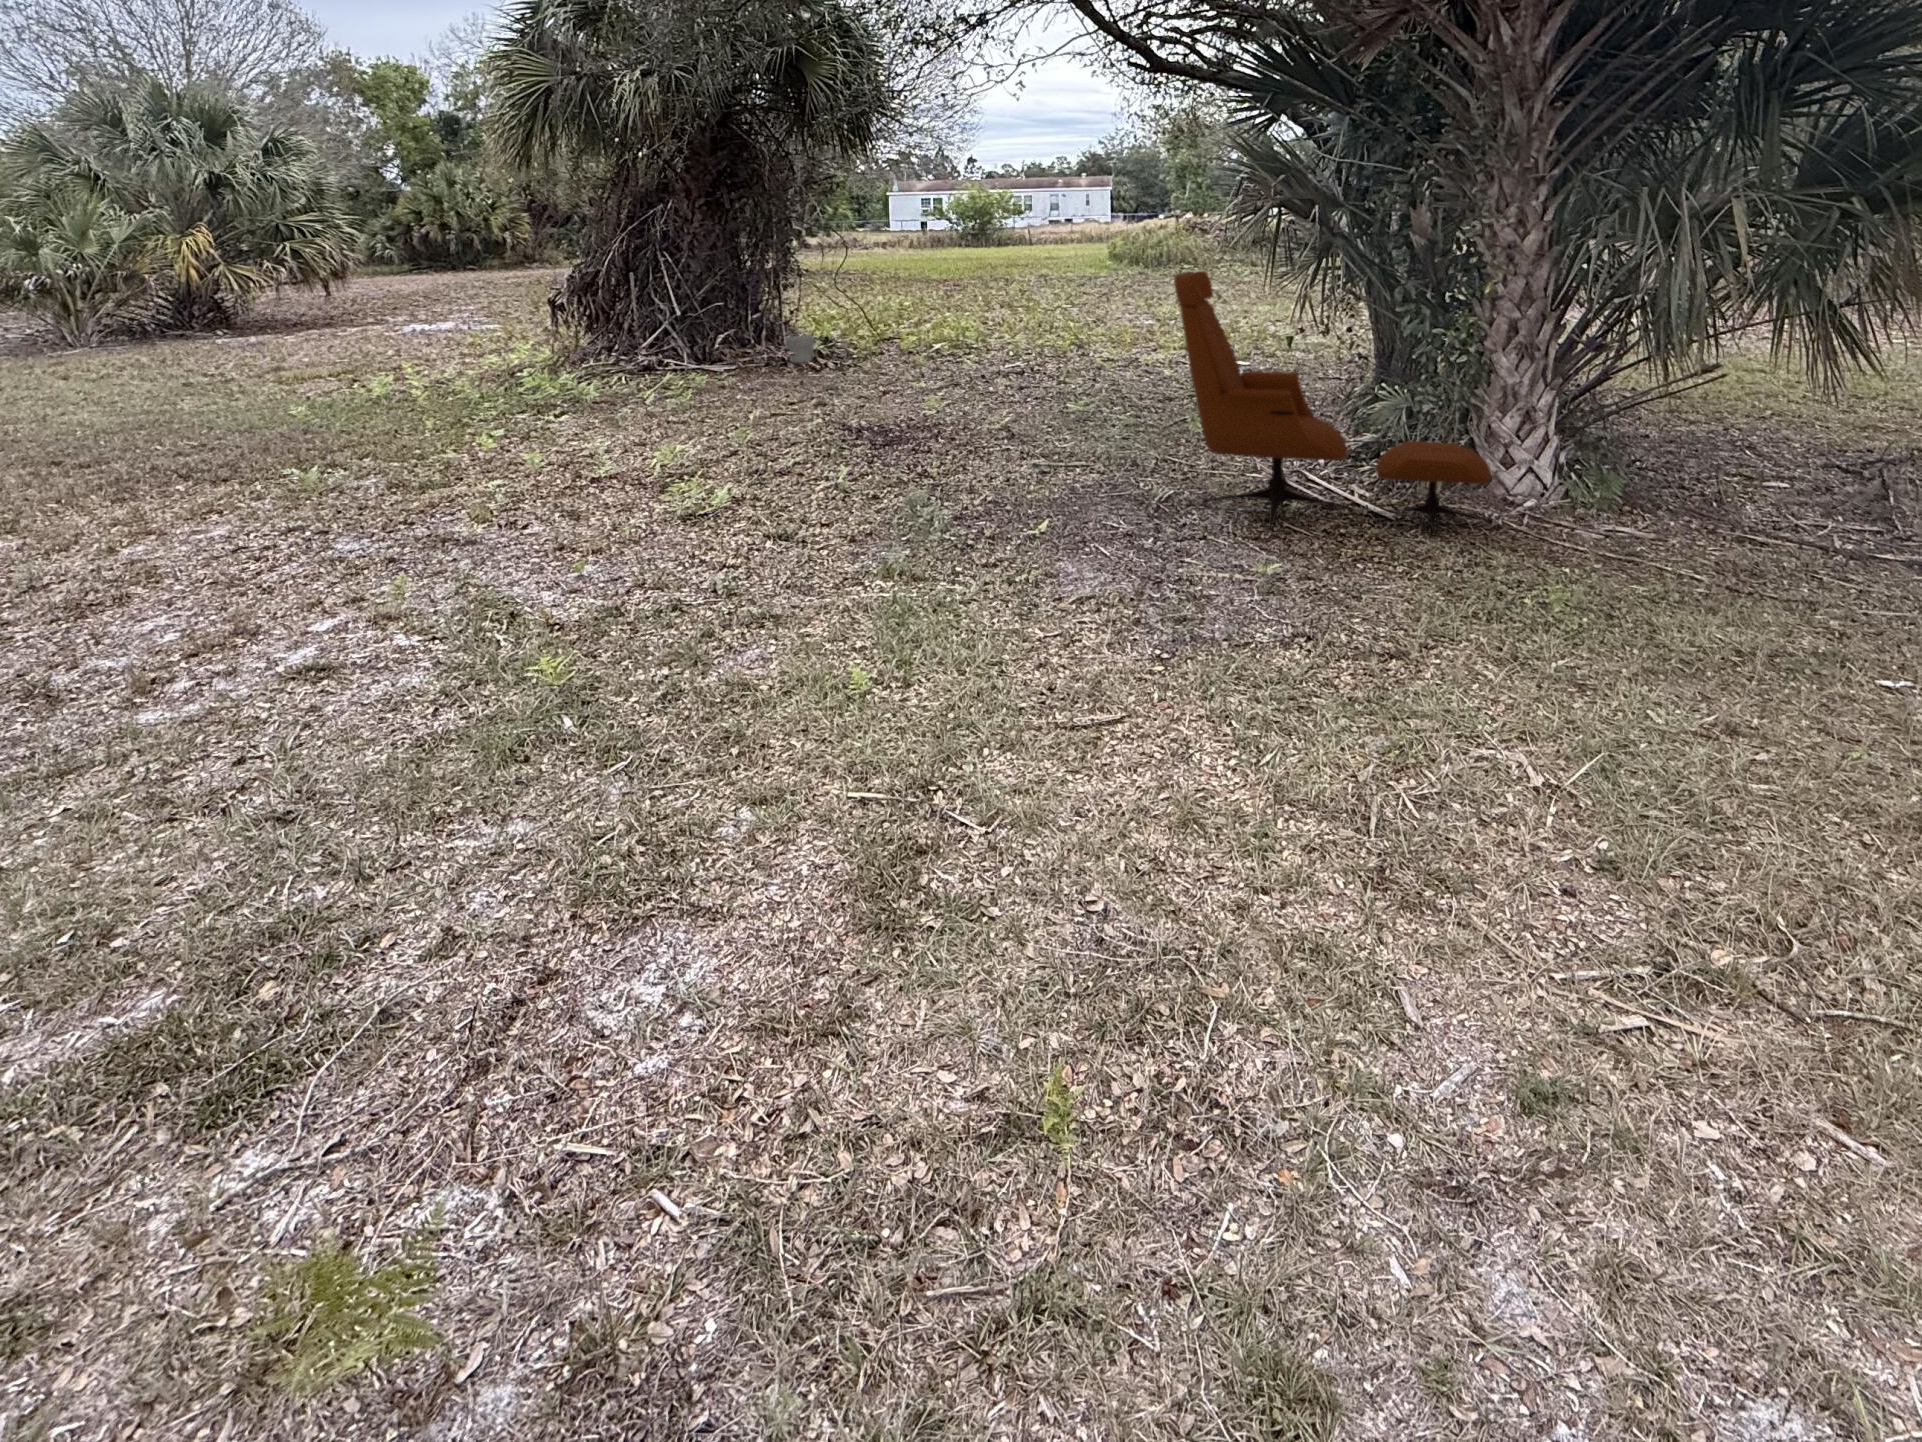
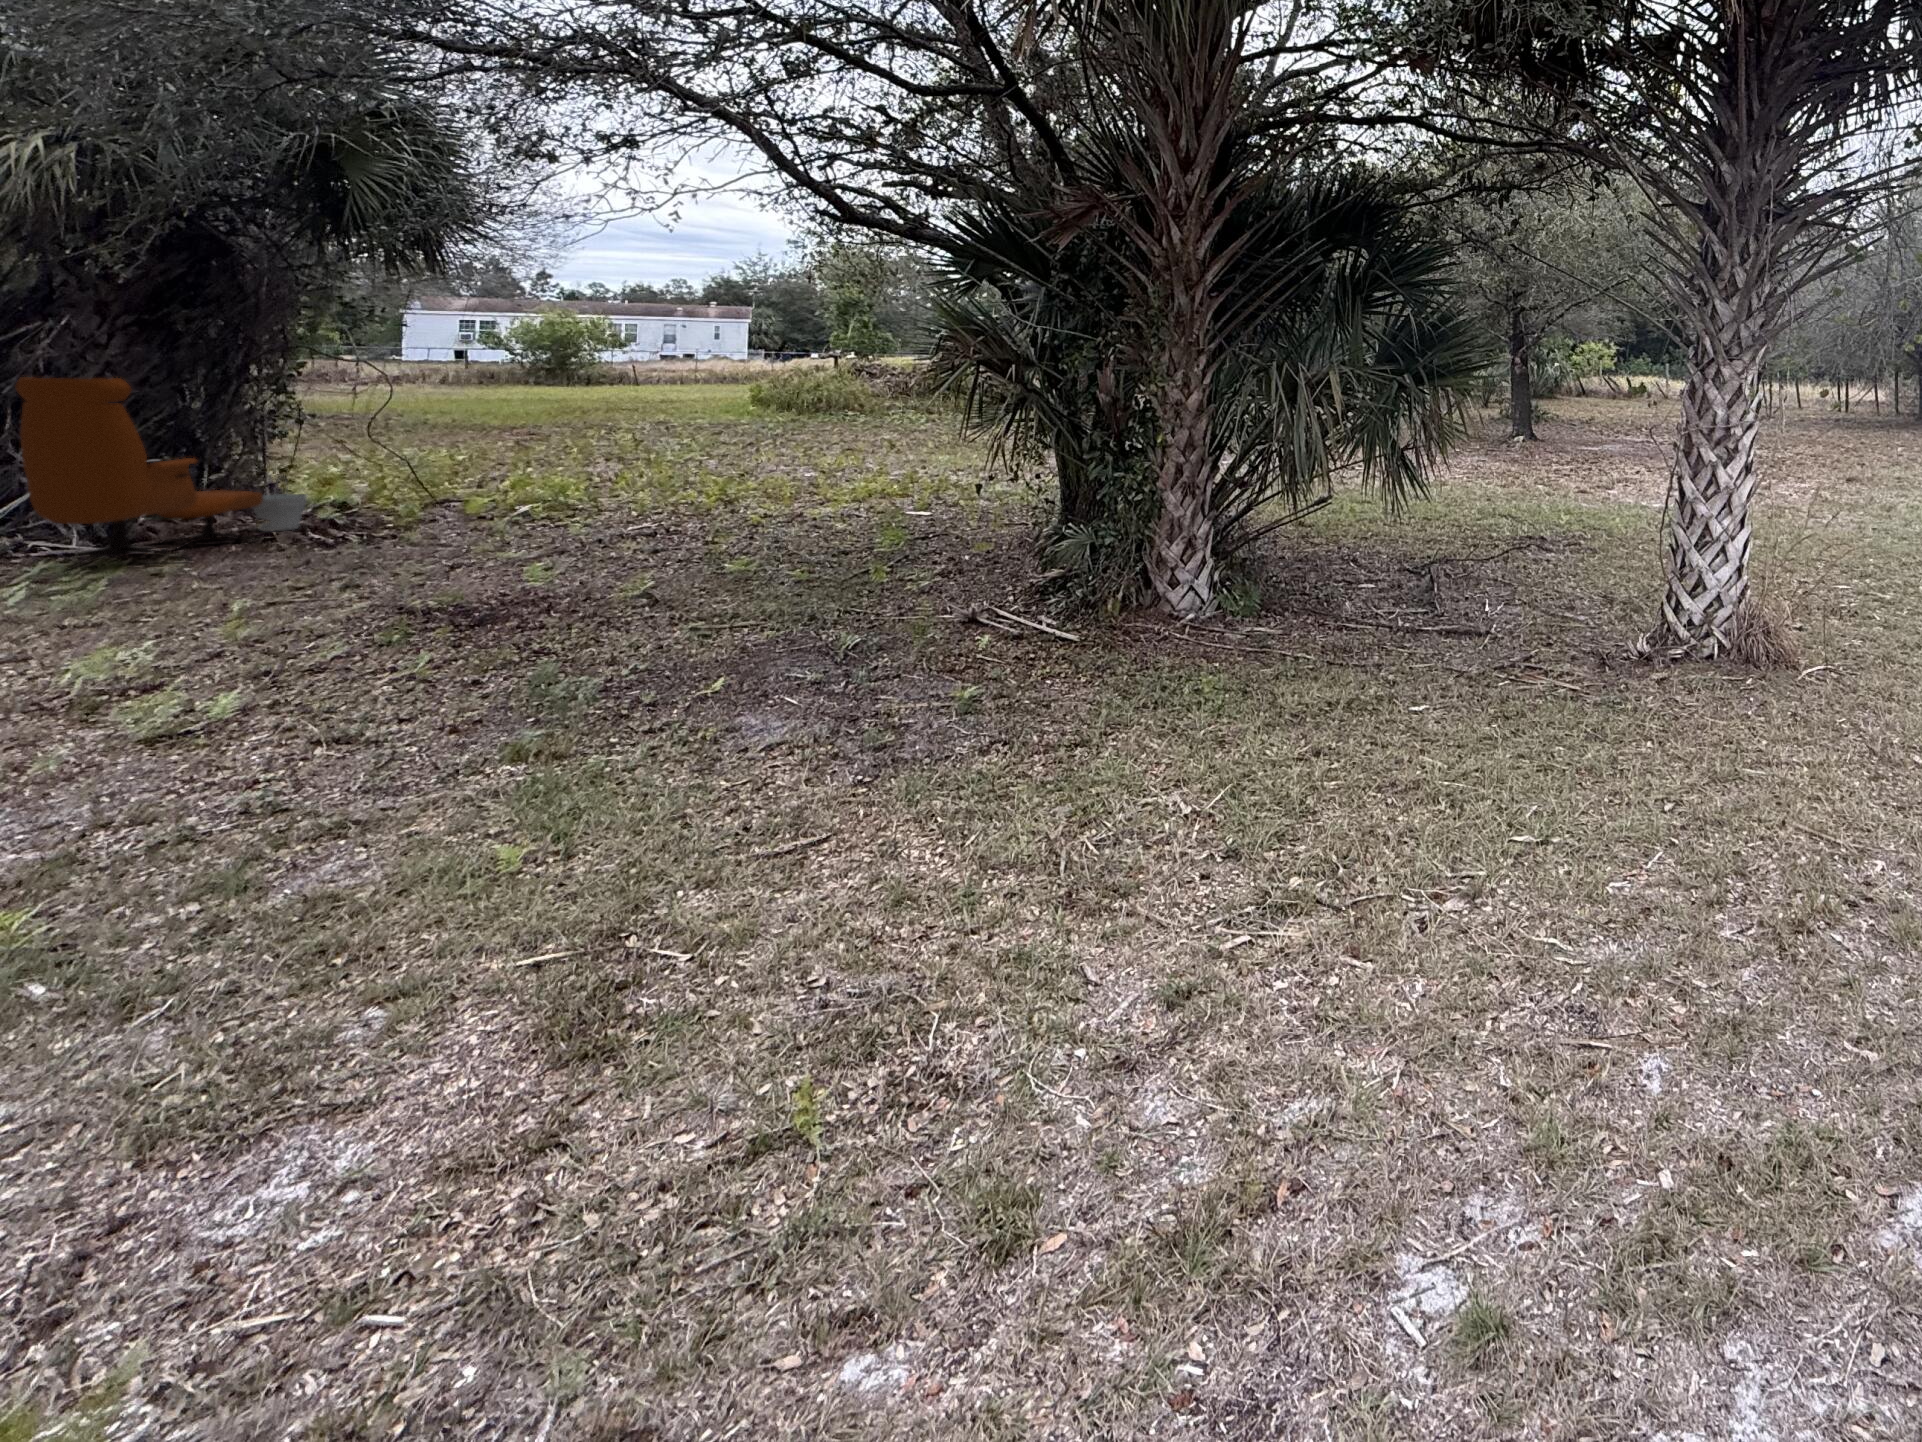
lounge chair: present [1174,271,1492,535] -> present [16,377,263,573]

